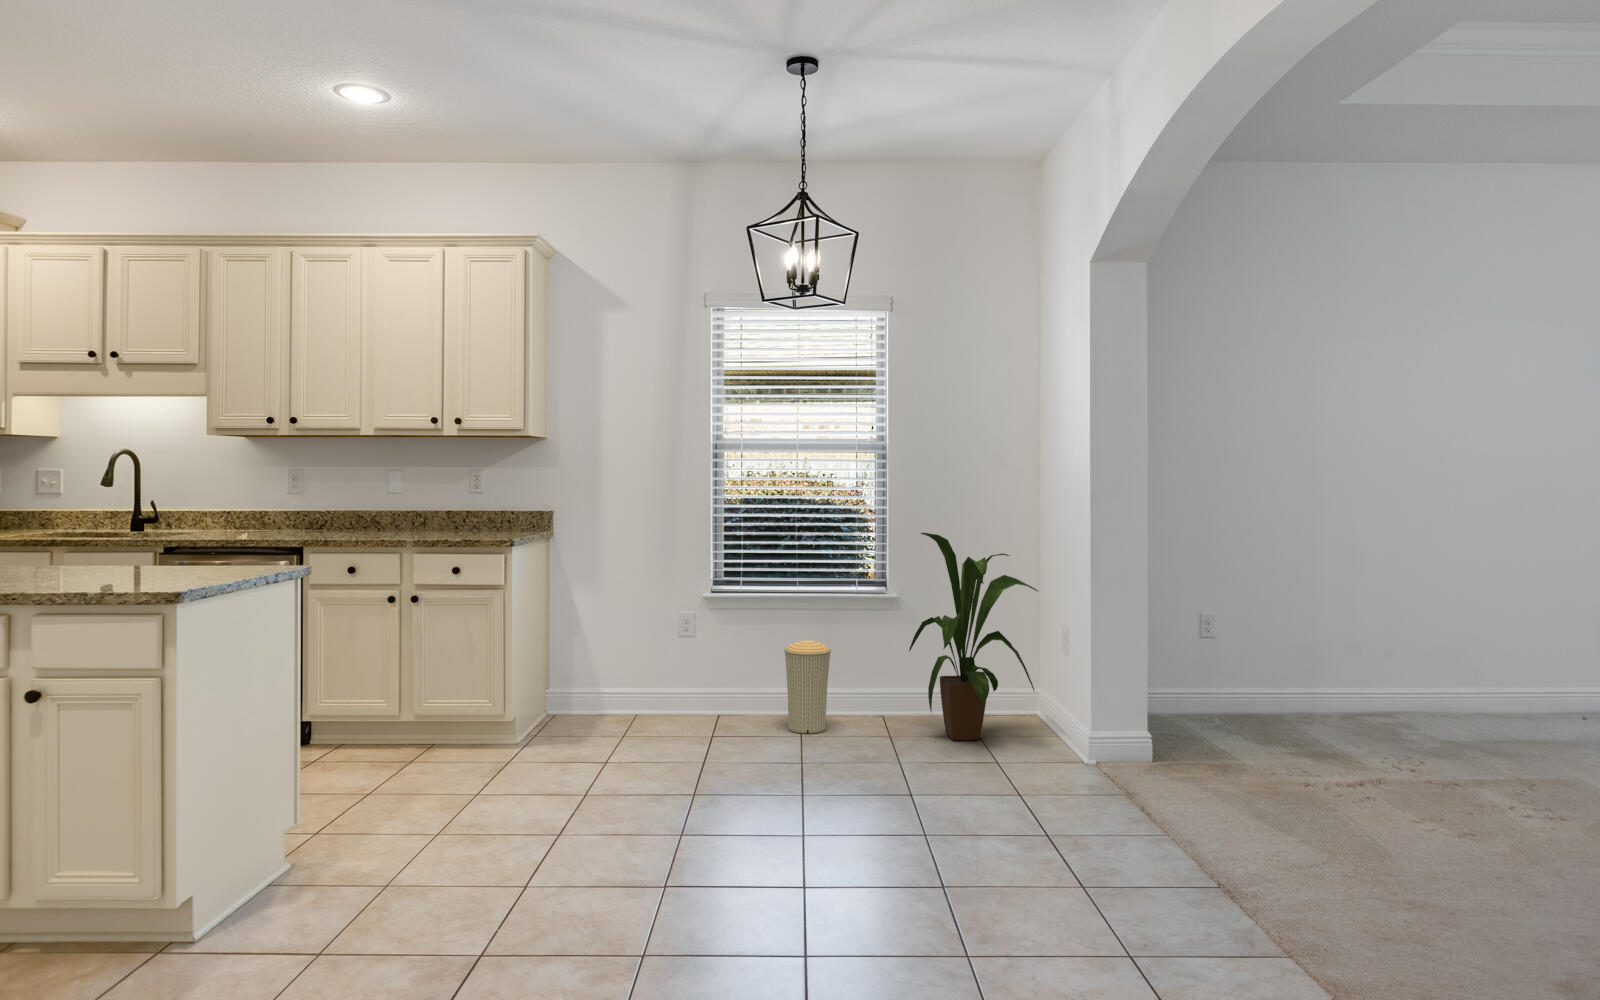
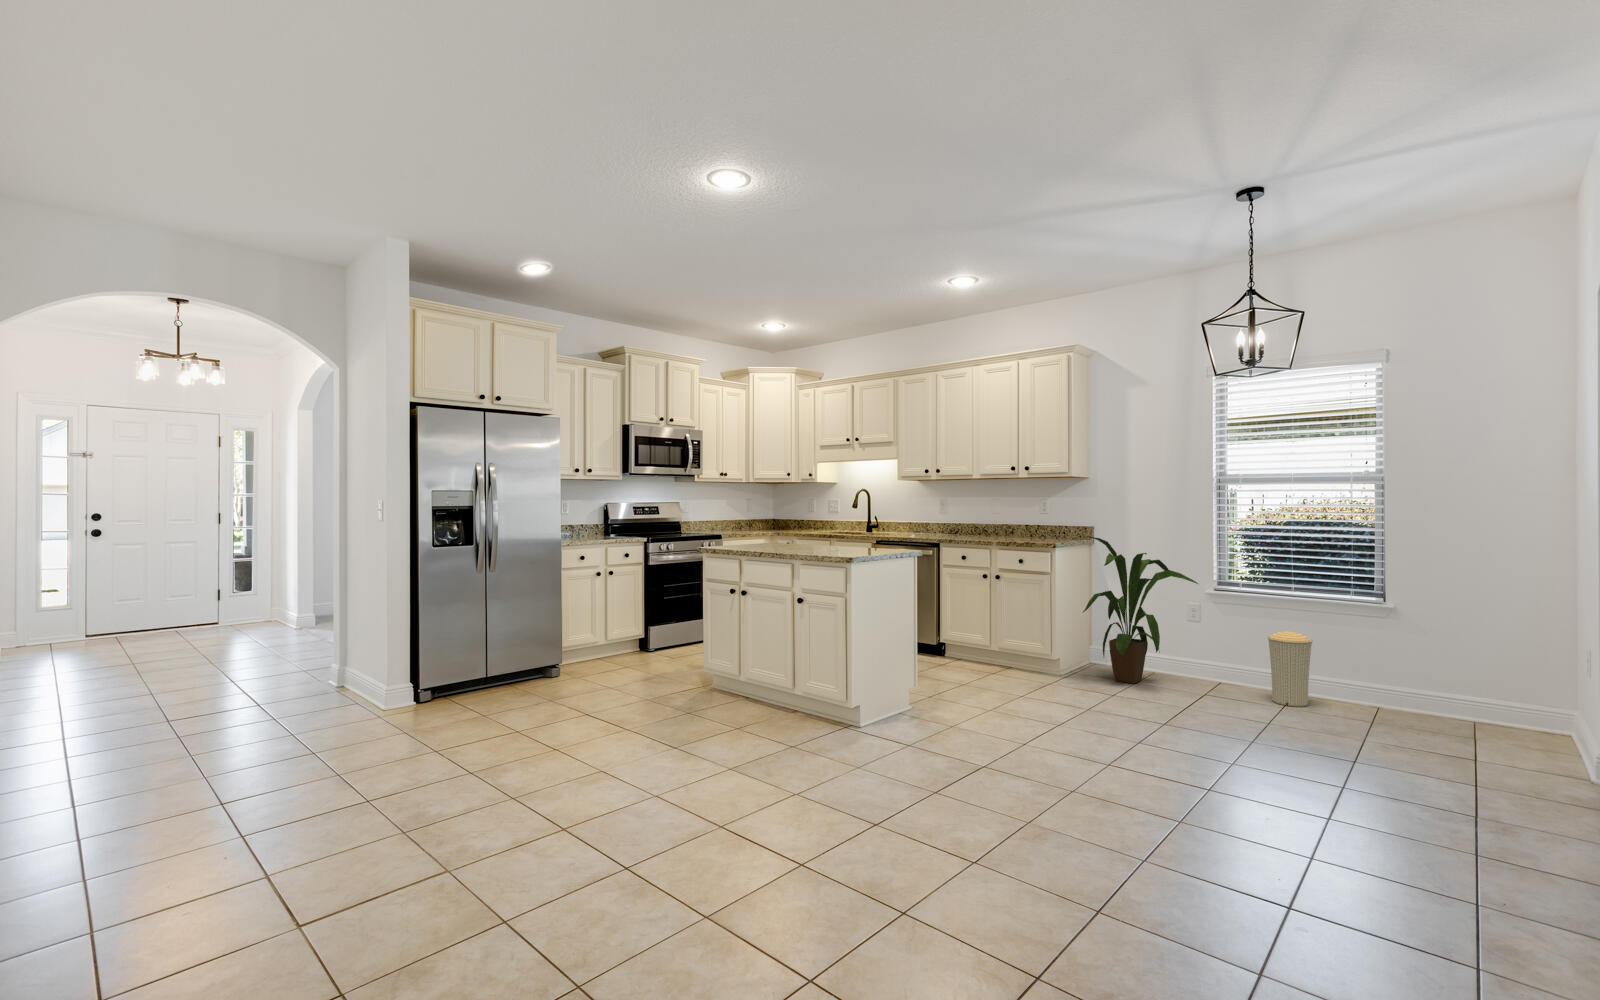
house plant: present [909,533,1038,741] -> present [1083,536,1198,684]

